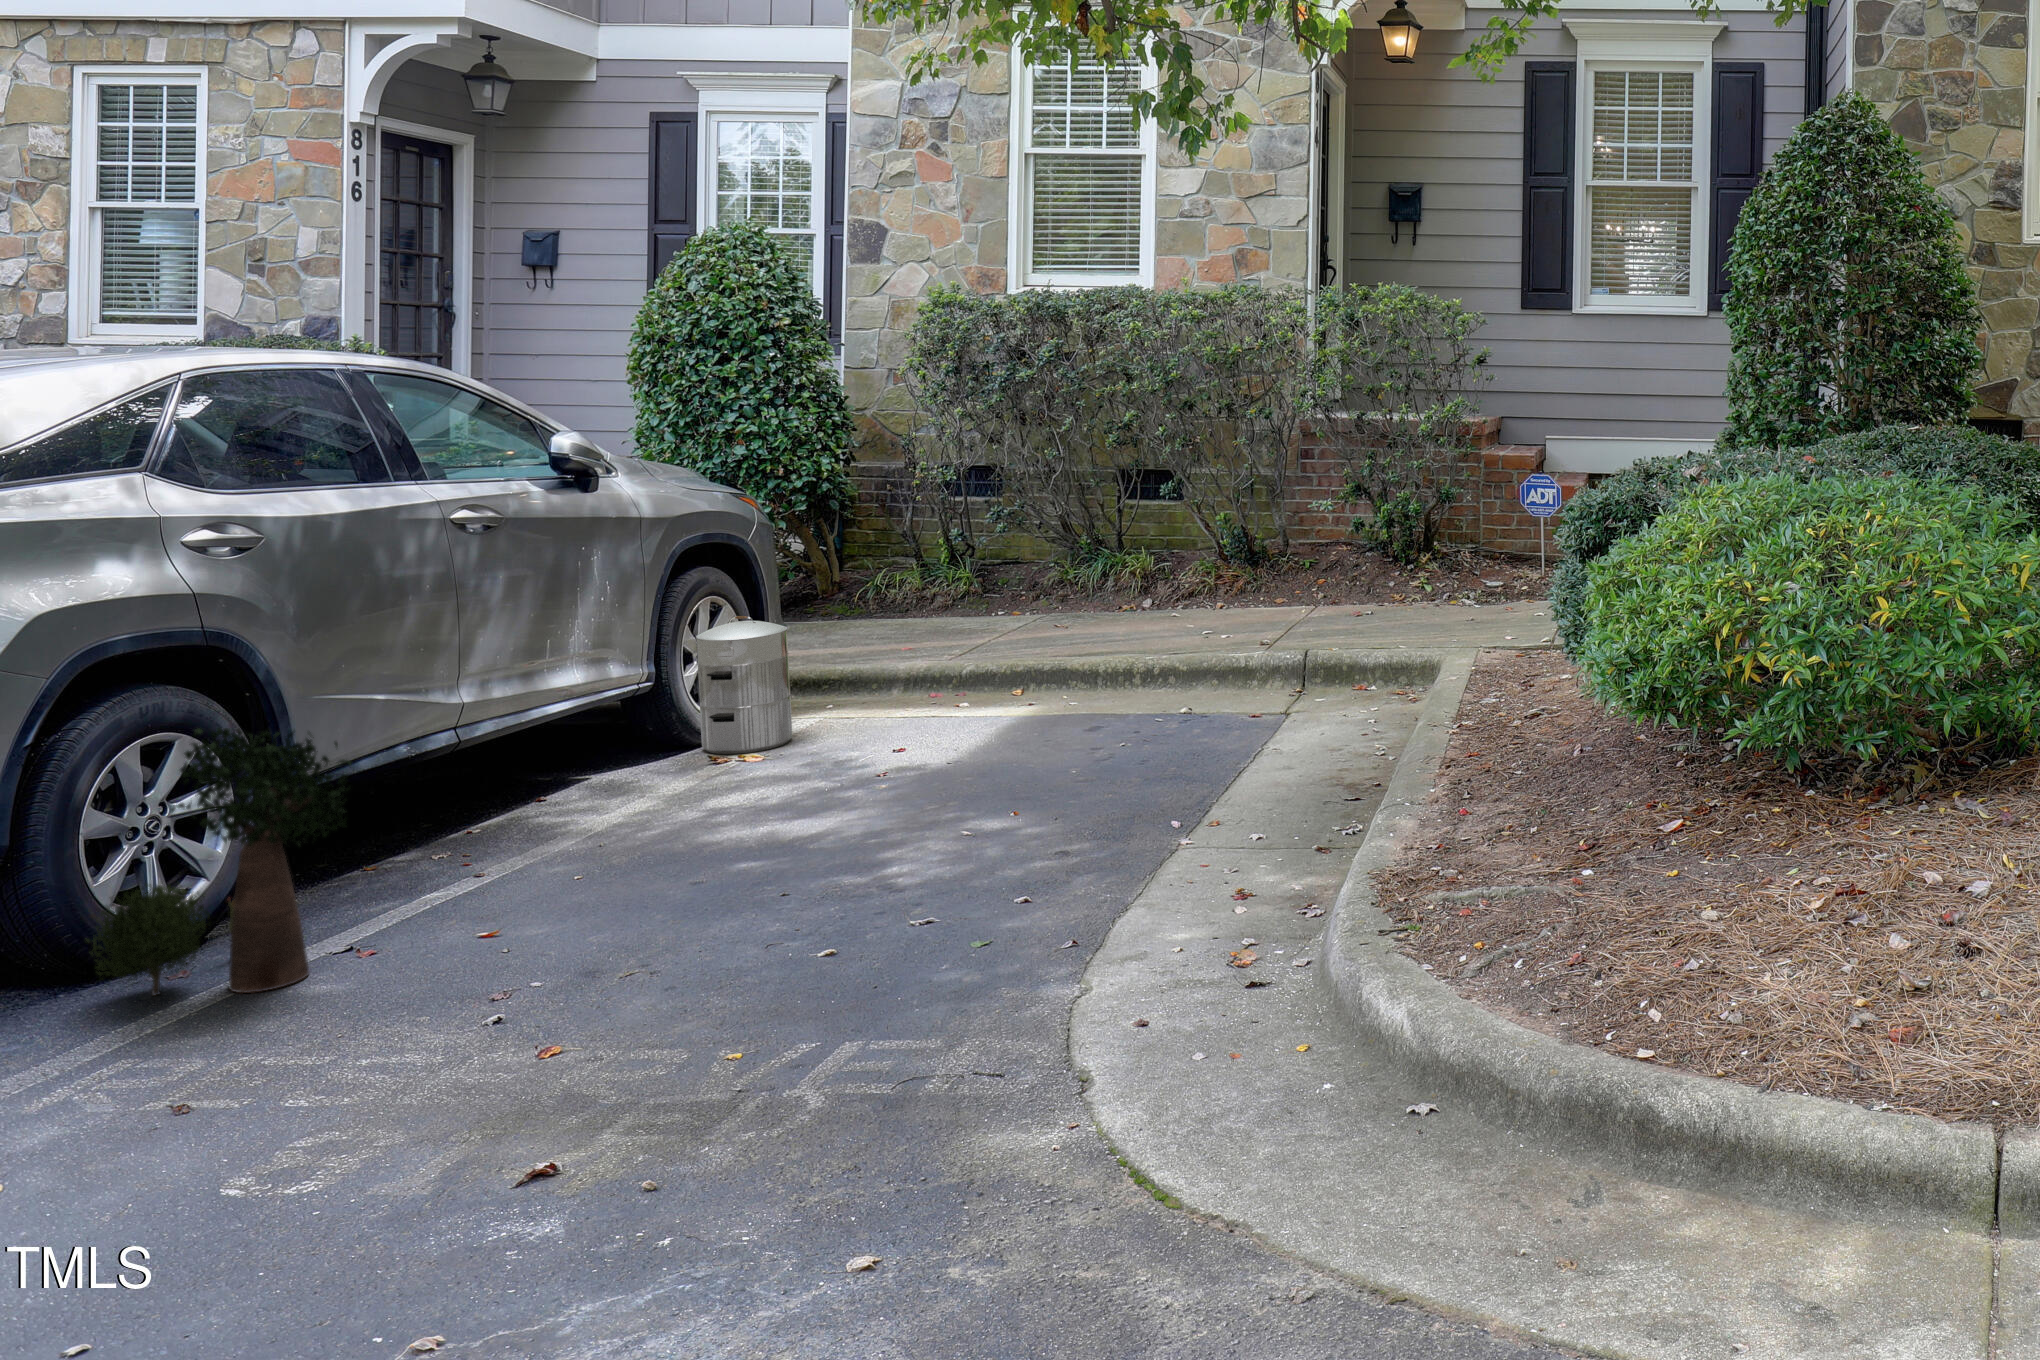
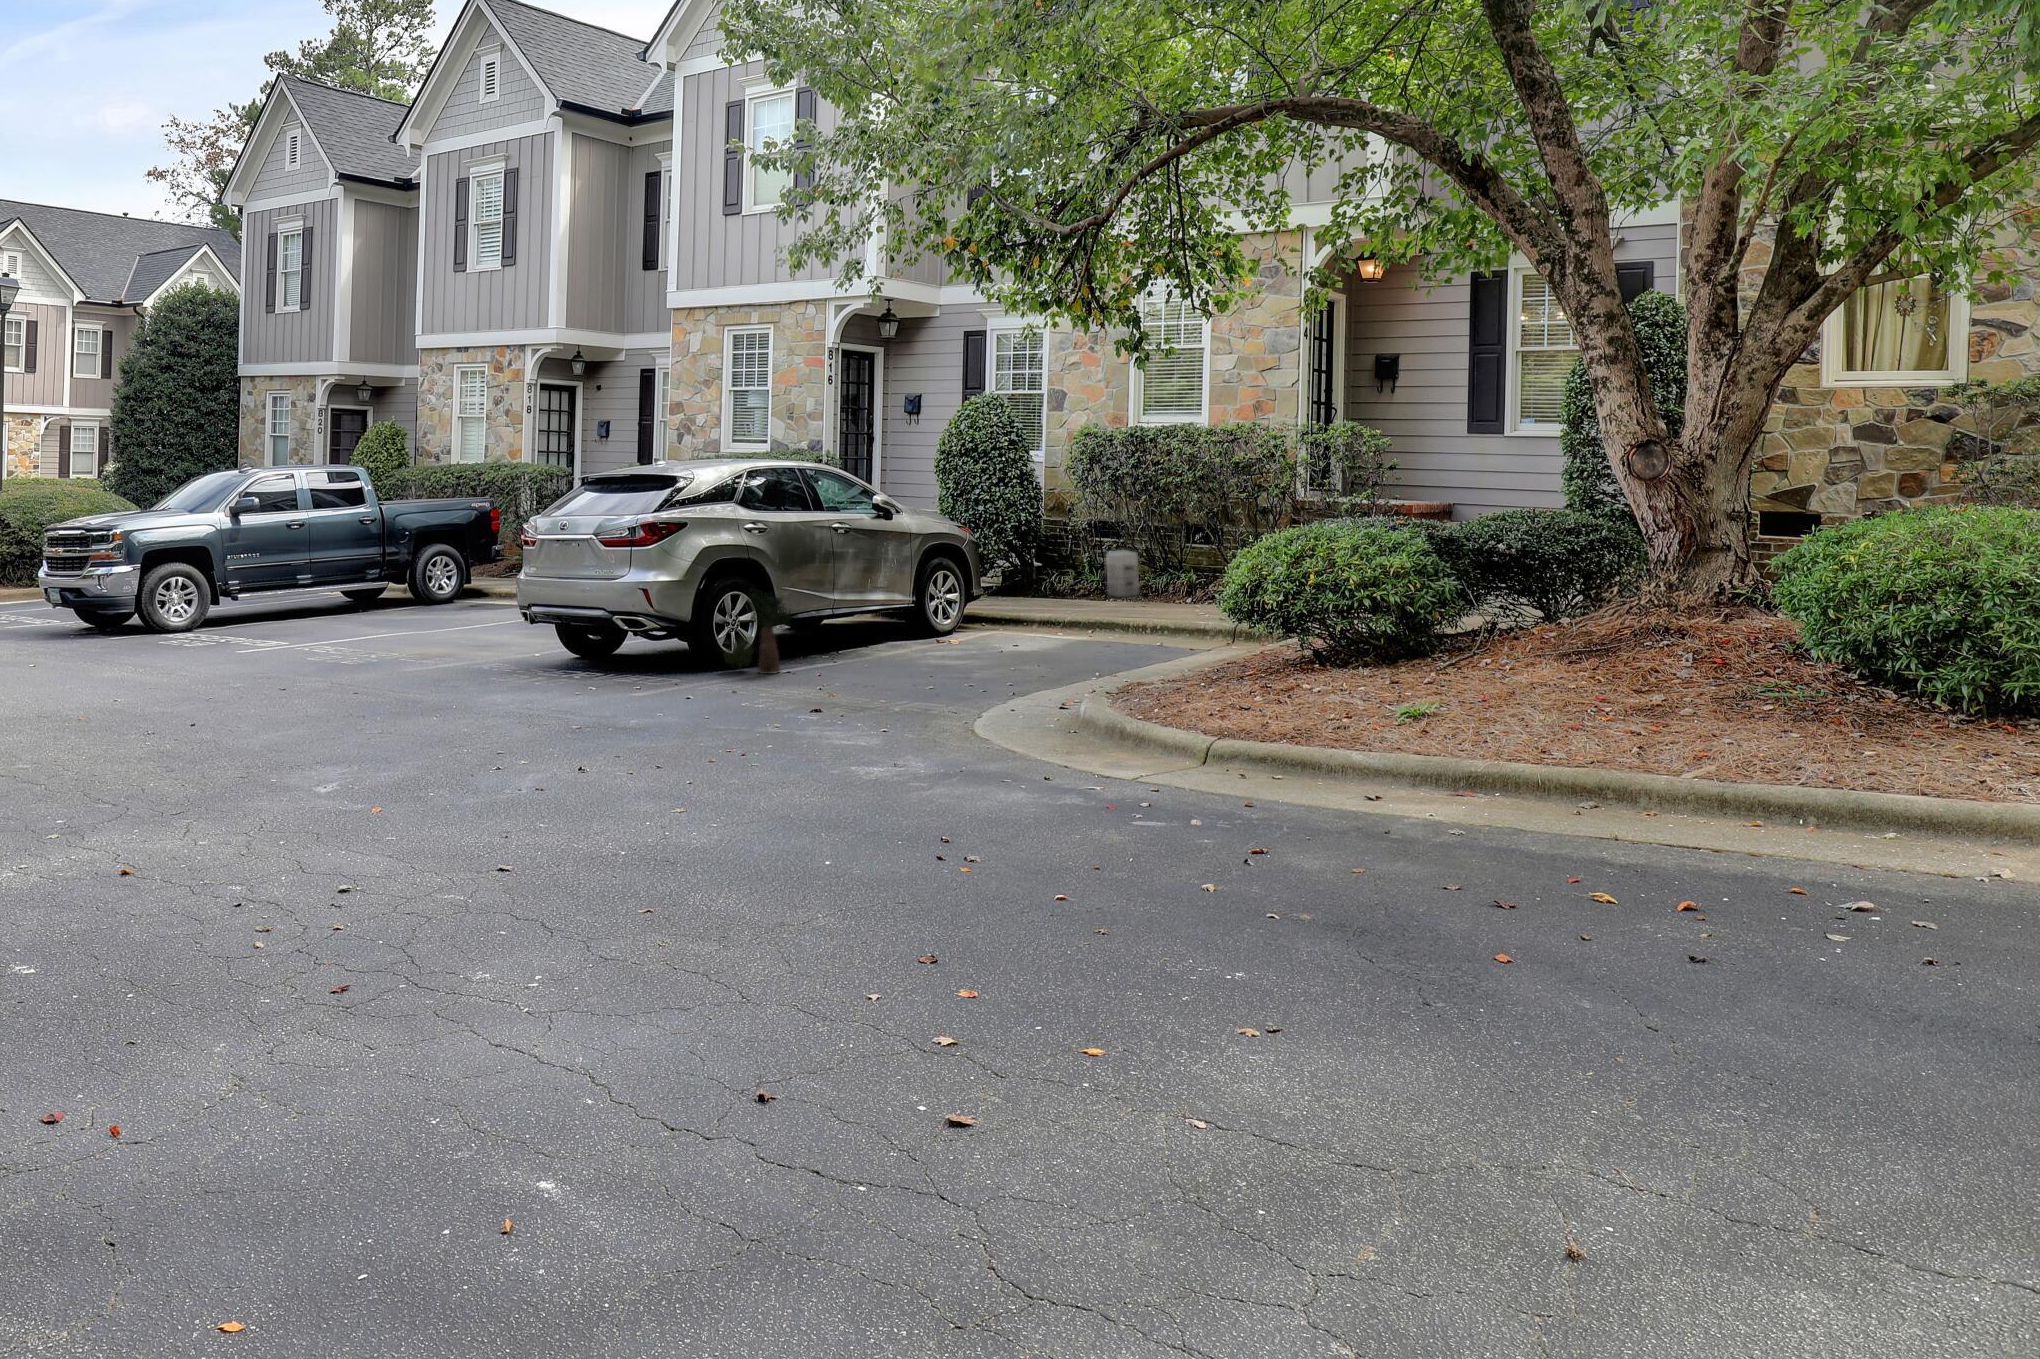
waste bin: present [696,616,792,754] -> present [1106,550,1140,597]

